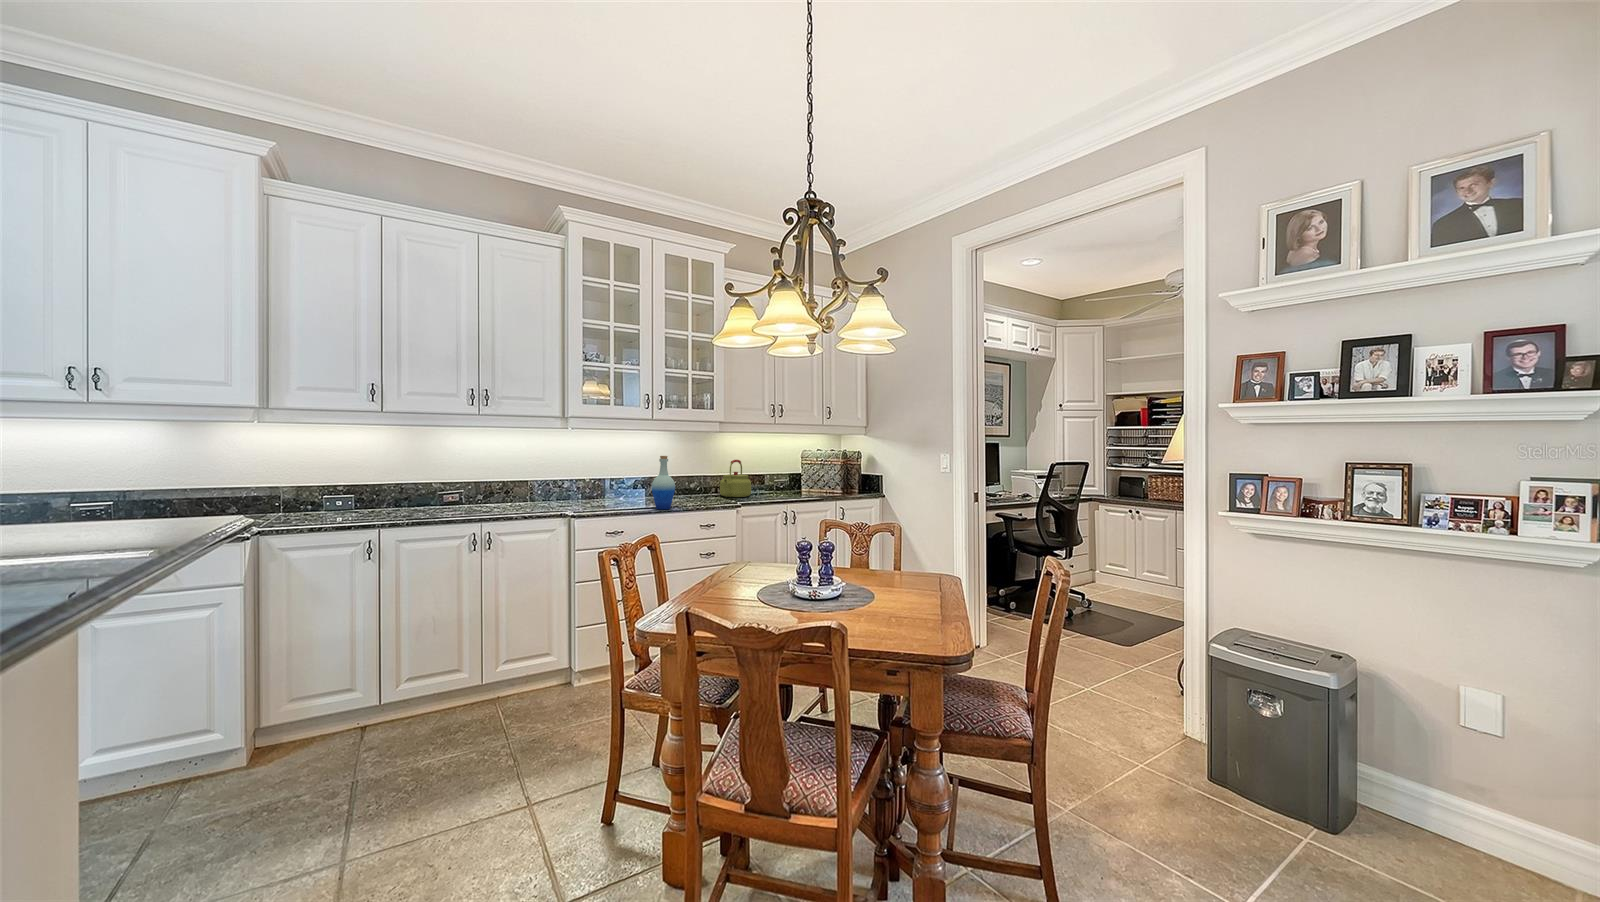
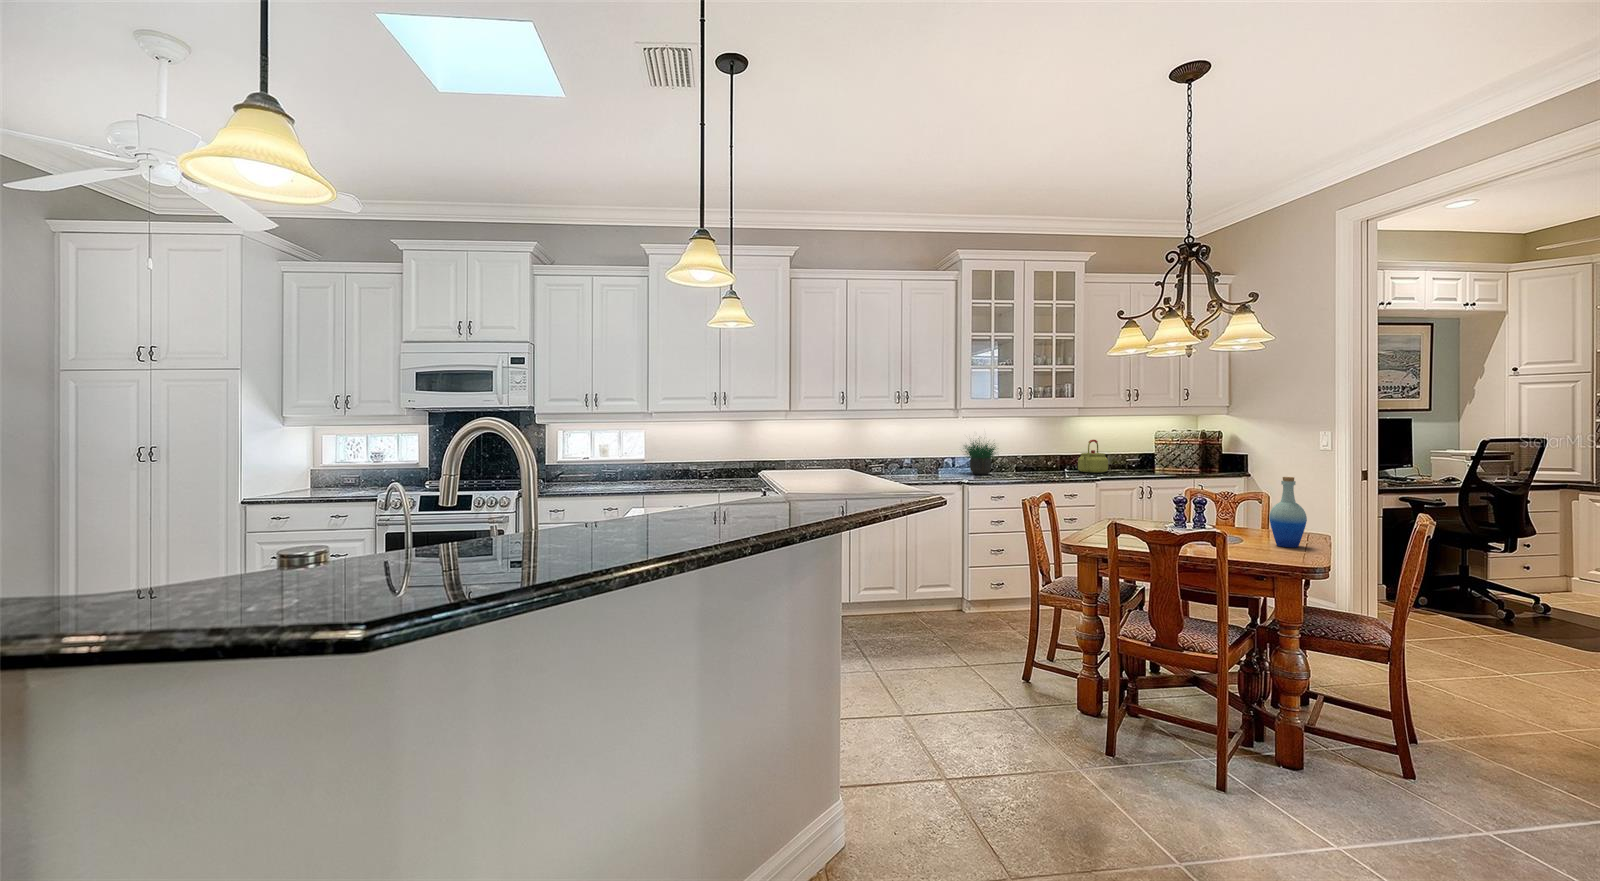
potted plant: none [568,444,629,503] -> present [965,438,996,475]
bottle: present [652,456,675,509] -> present [1269,477,1307,547]

